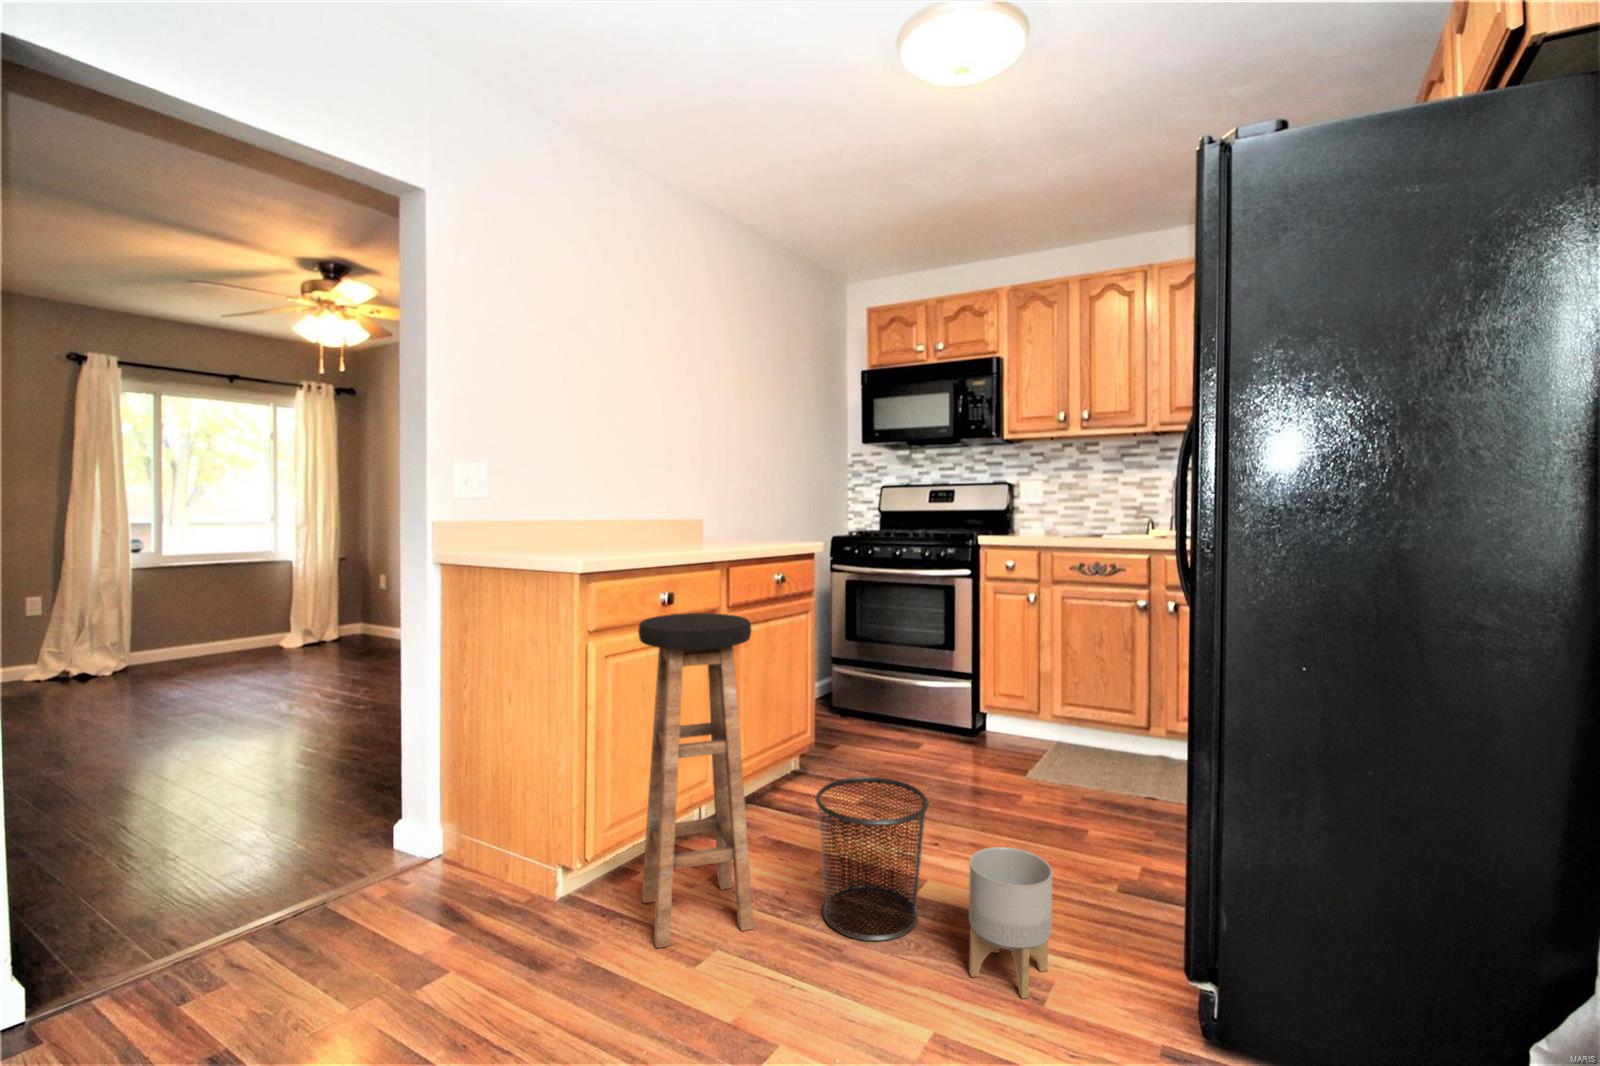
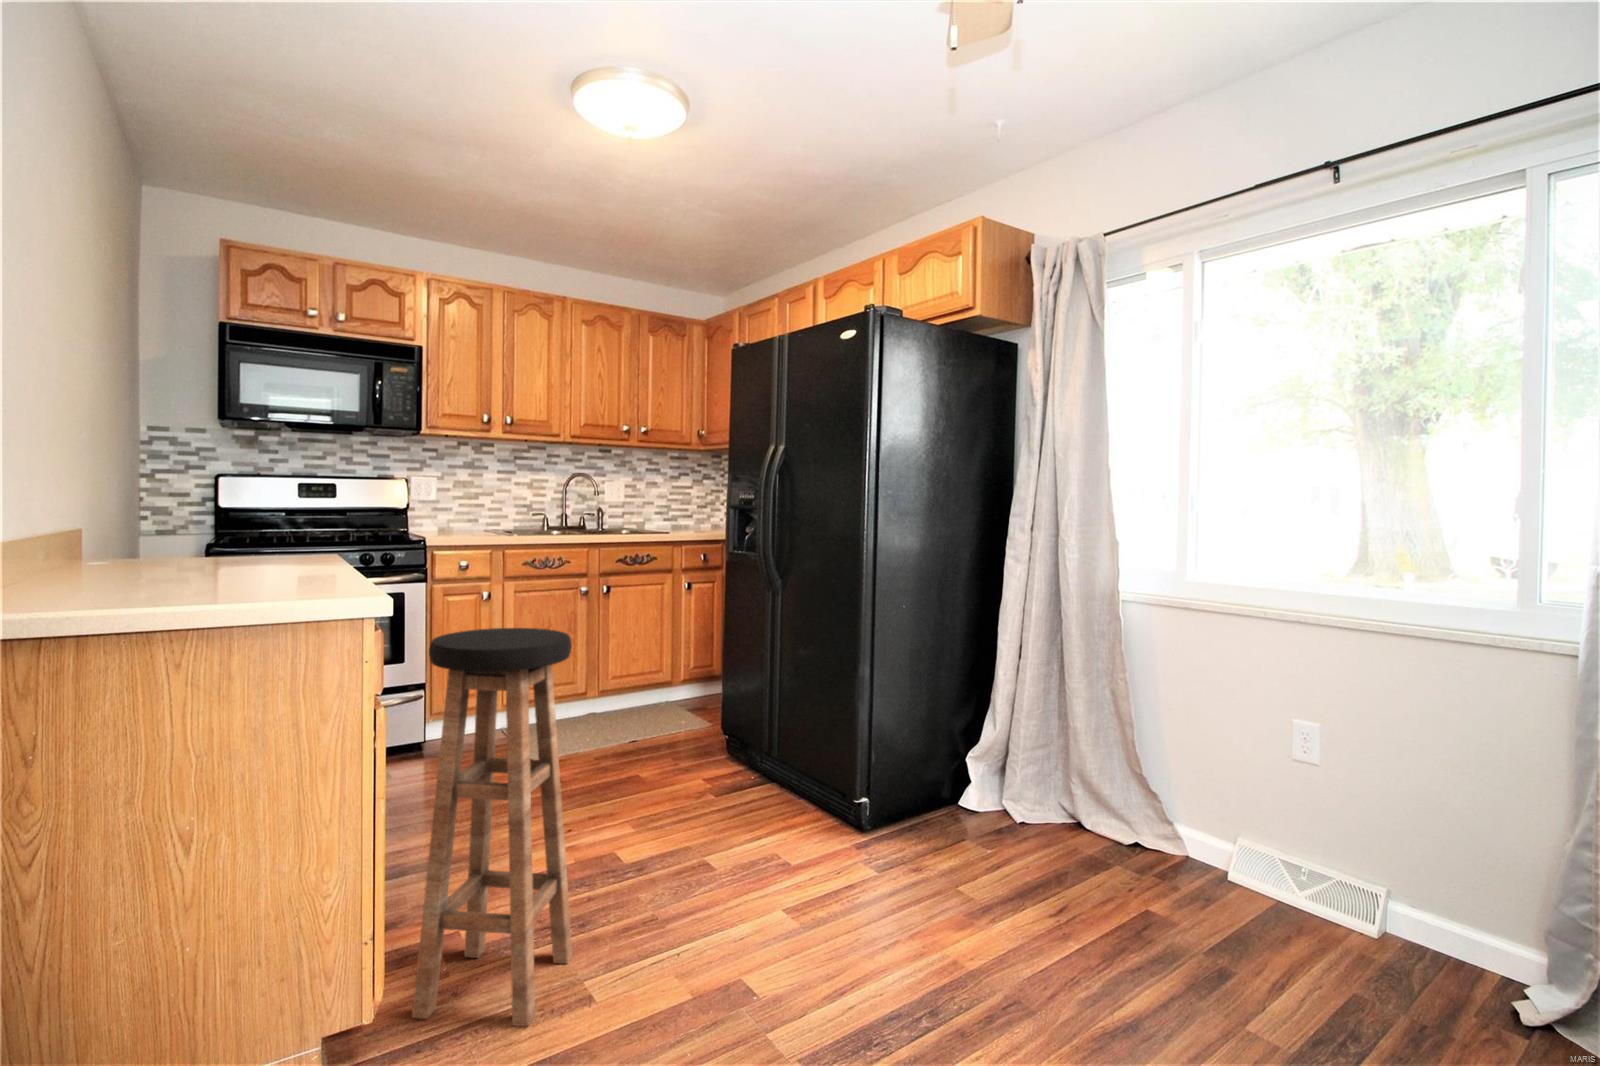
waste bin: present [815,777,929,941] -> none [576,761,685,913]
planter: present [969,847,1053,998] -> none [726,770,788,878]

